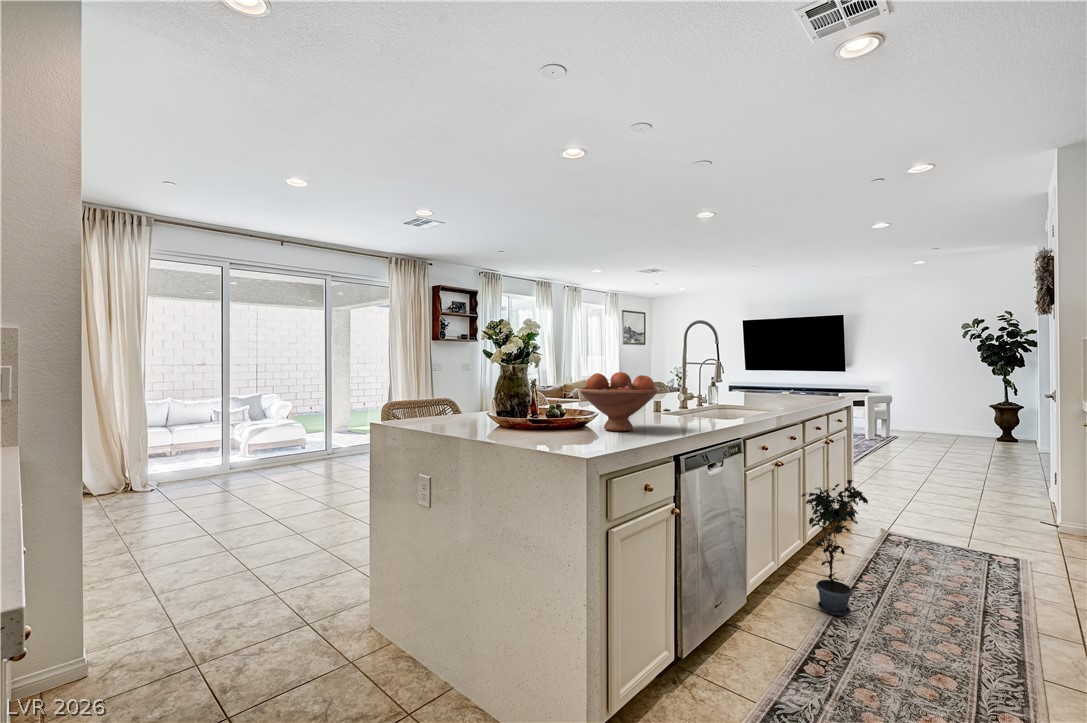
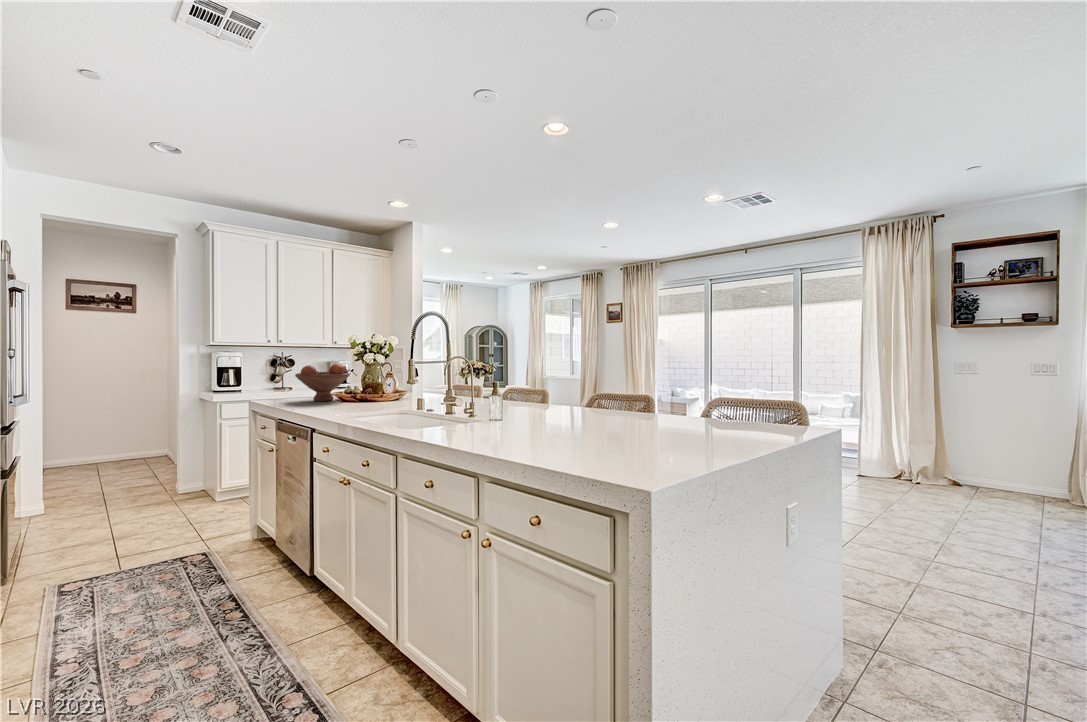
potted plant: present [801,480,868,616] -> none [233,500,310,655]

